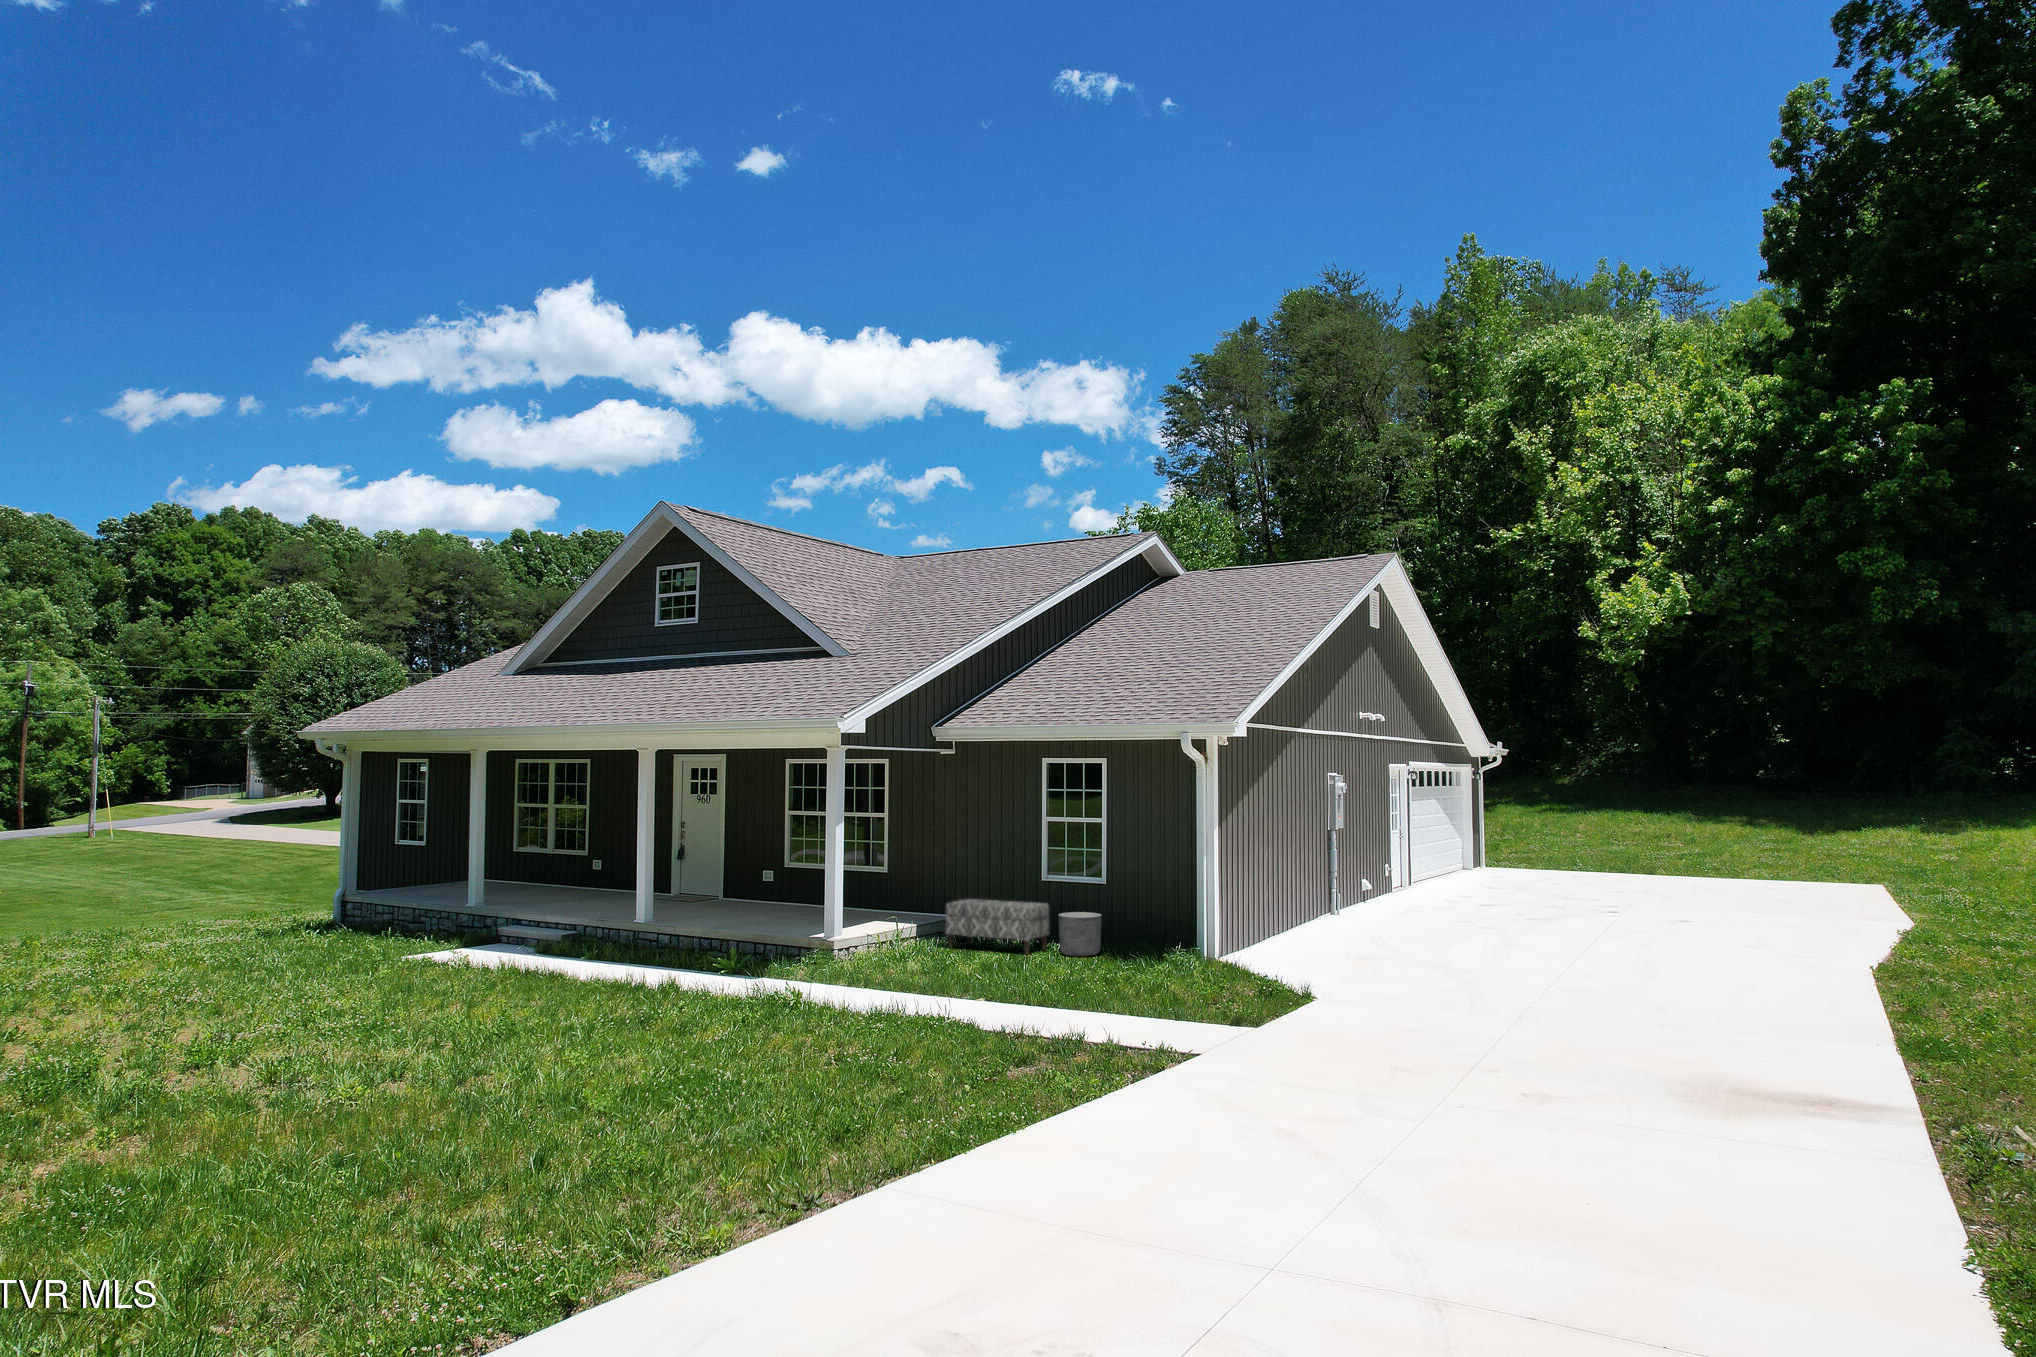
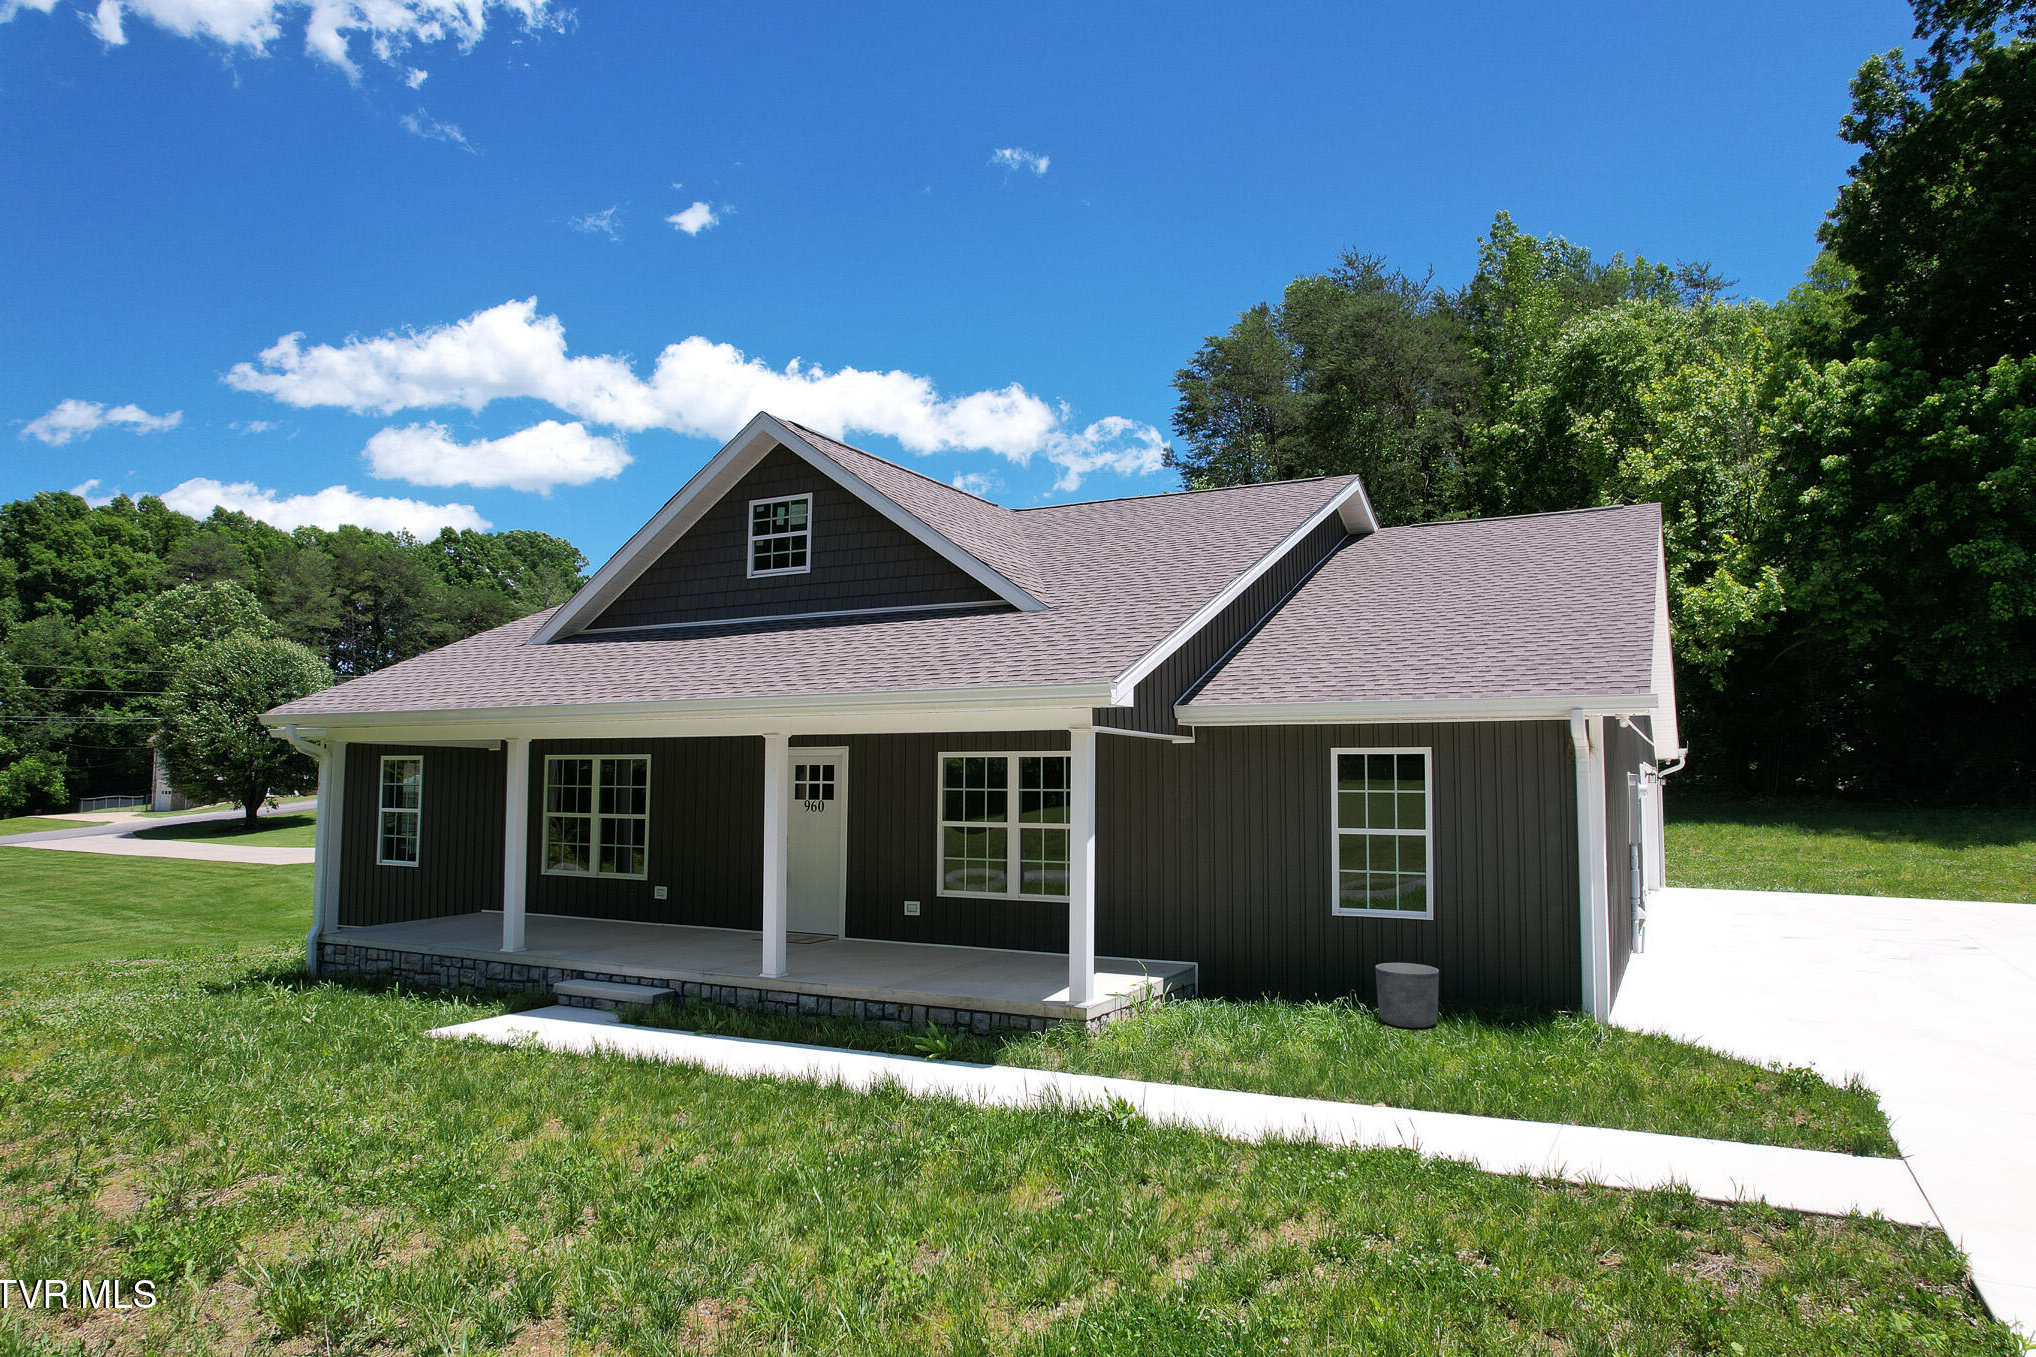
bench: present [946,899,1049,955] -> none [1206,941,1350,1025]

